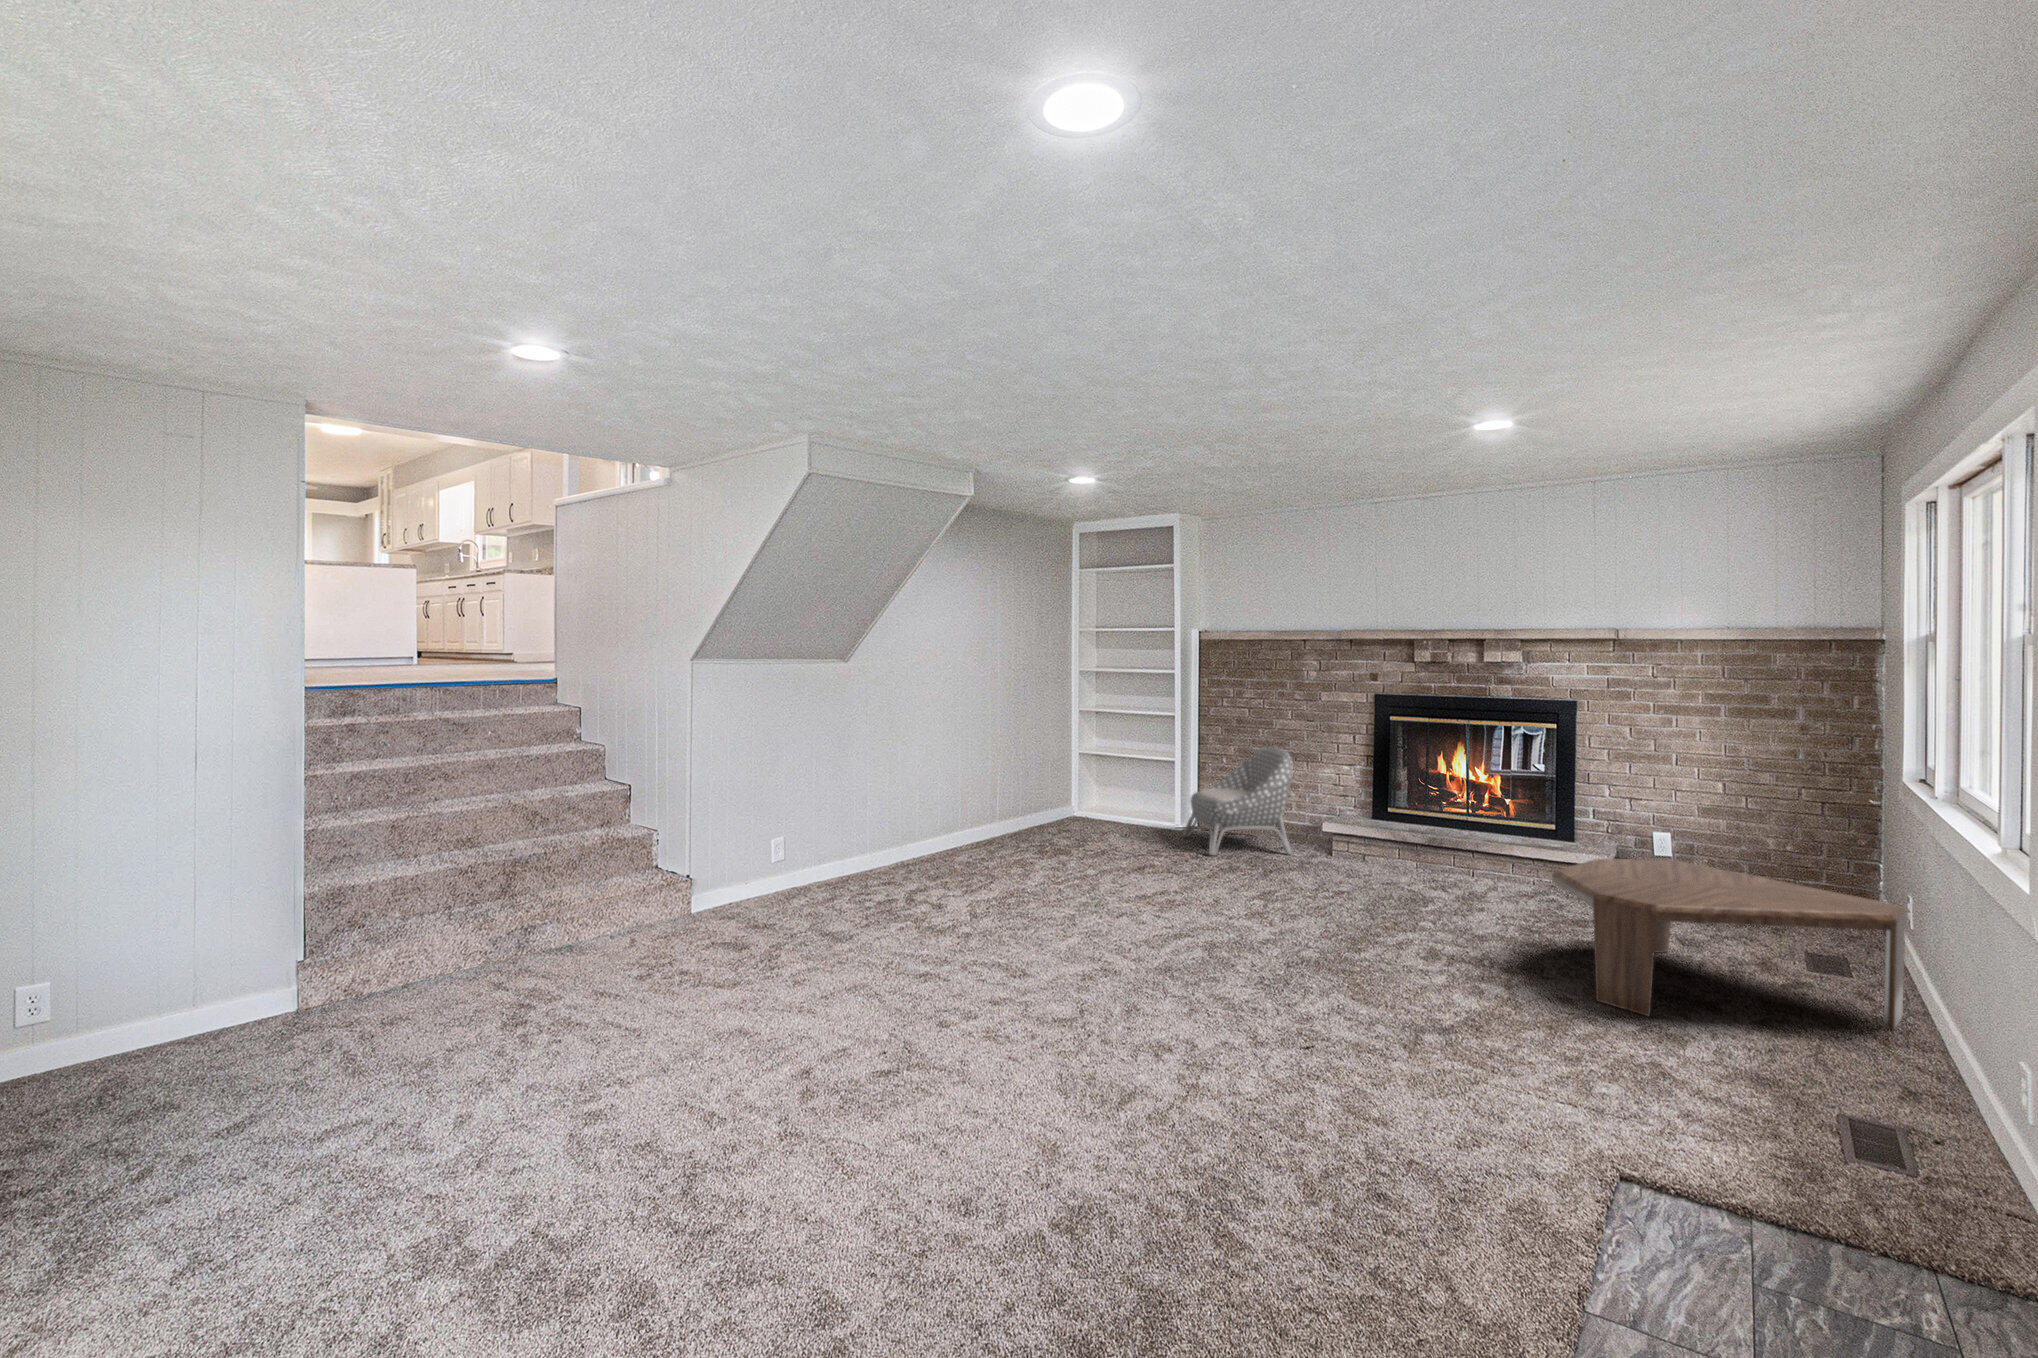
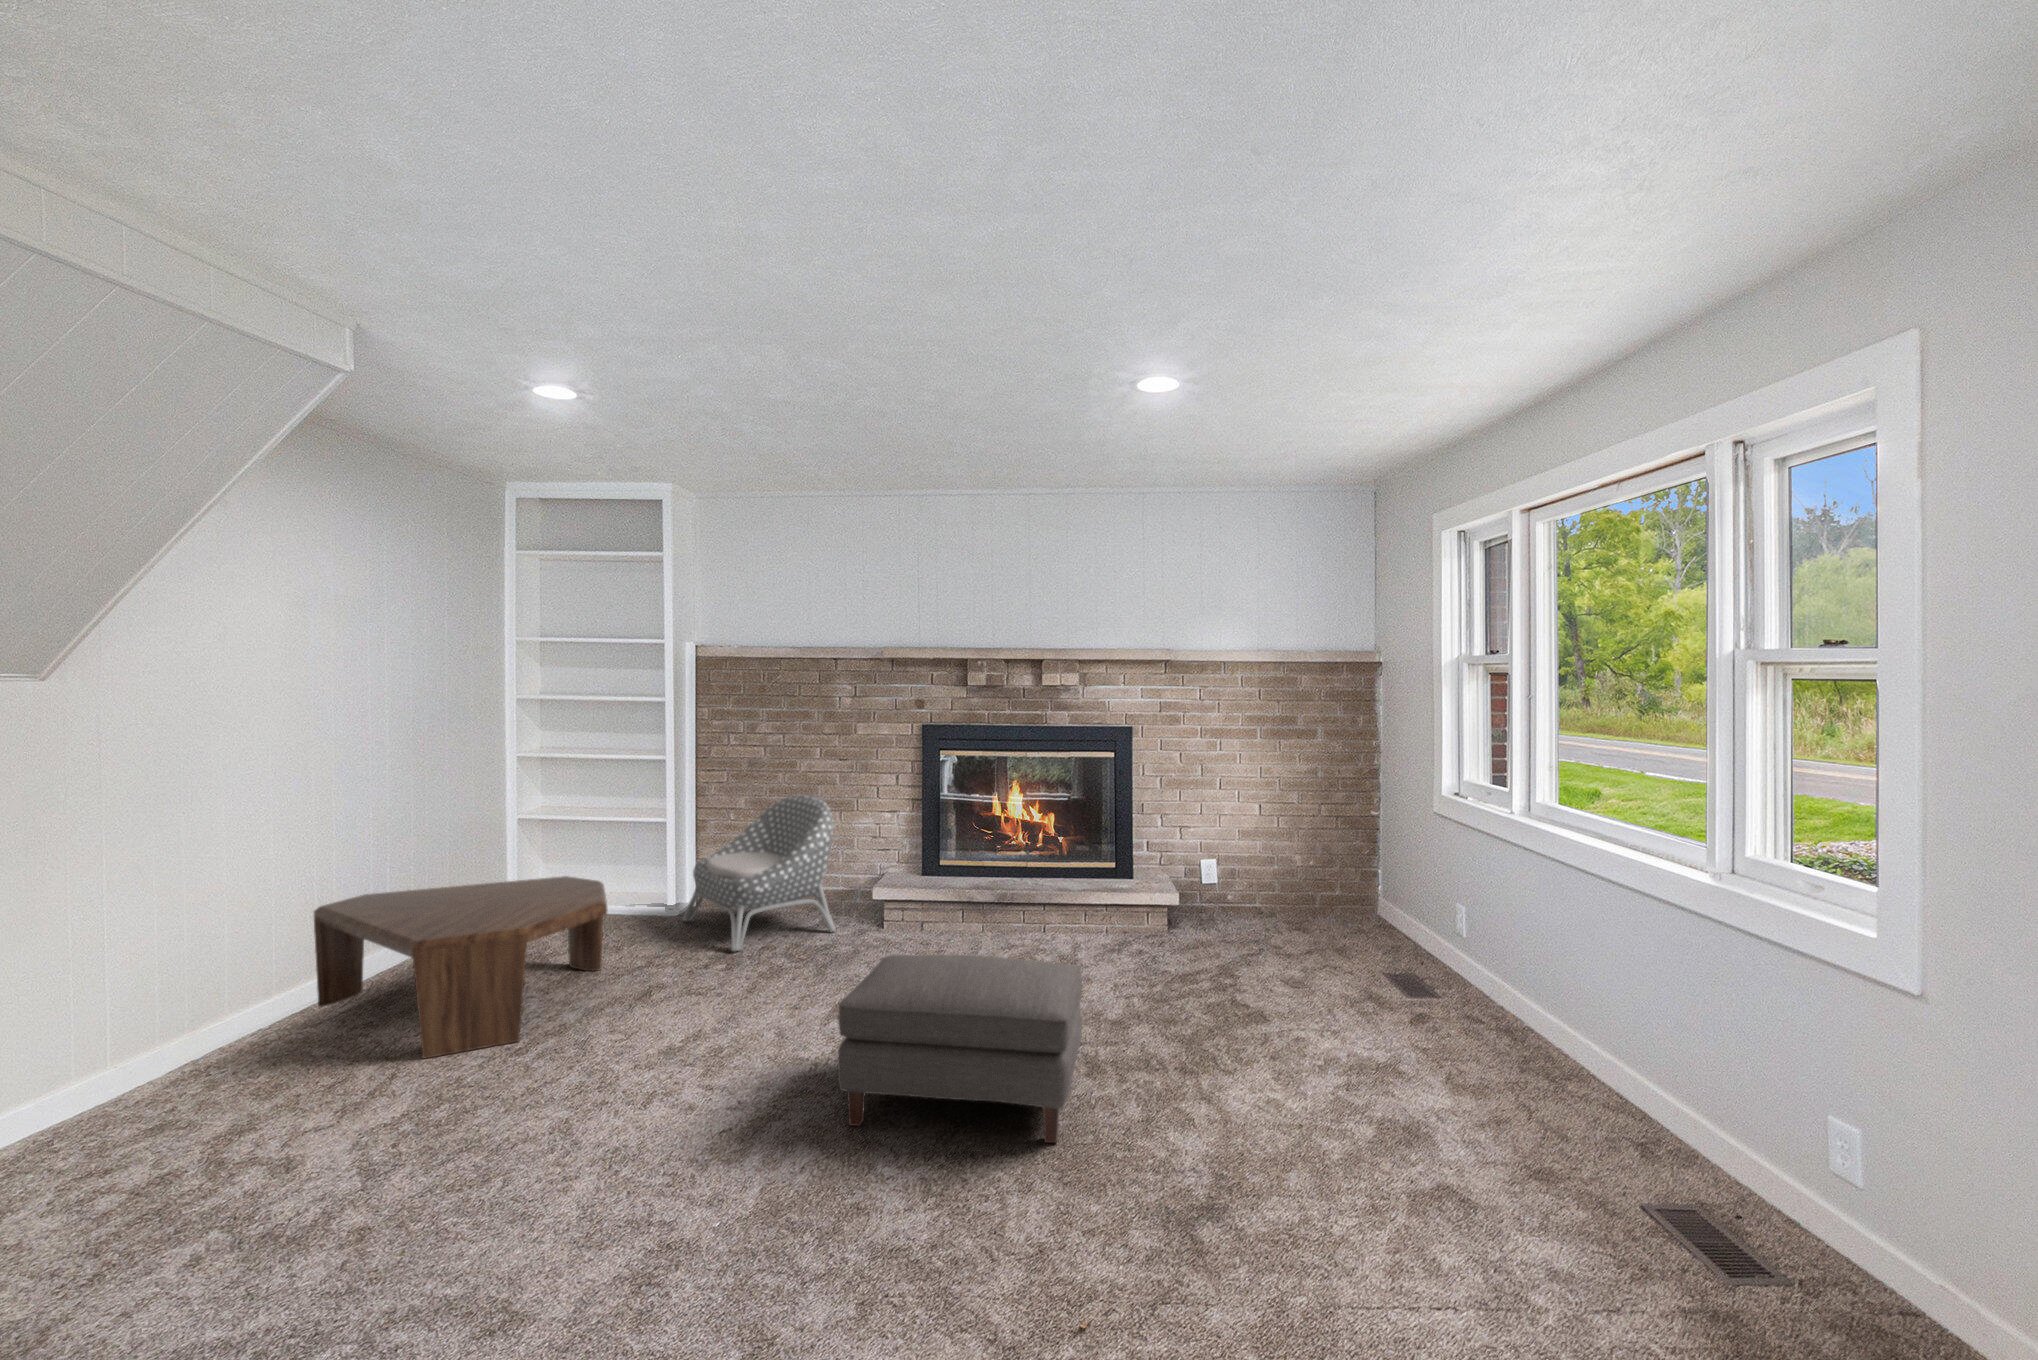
ottoman: none [1233,845,1418,965] -> present [838,954,1082,1143]
coffee table: present [1552,859,1906,1030] -> present [314,876,607,1058]

